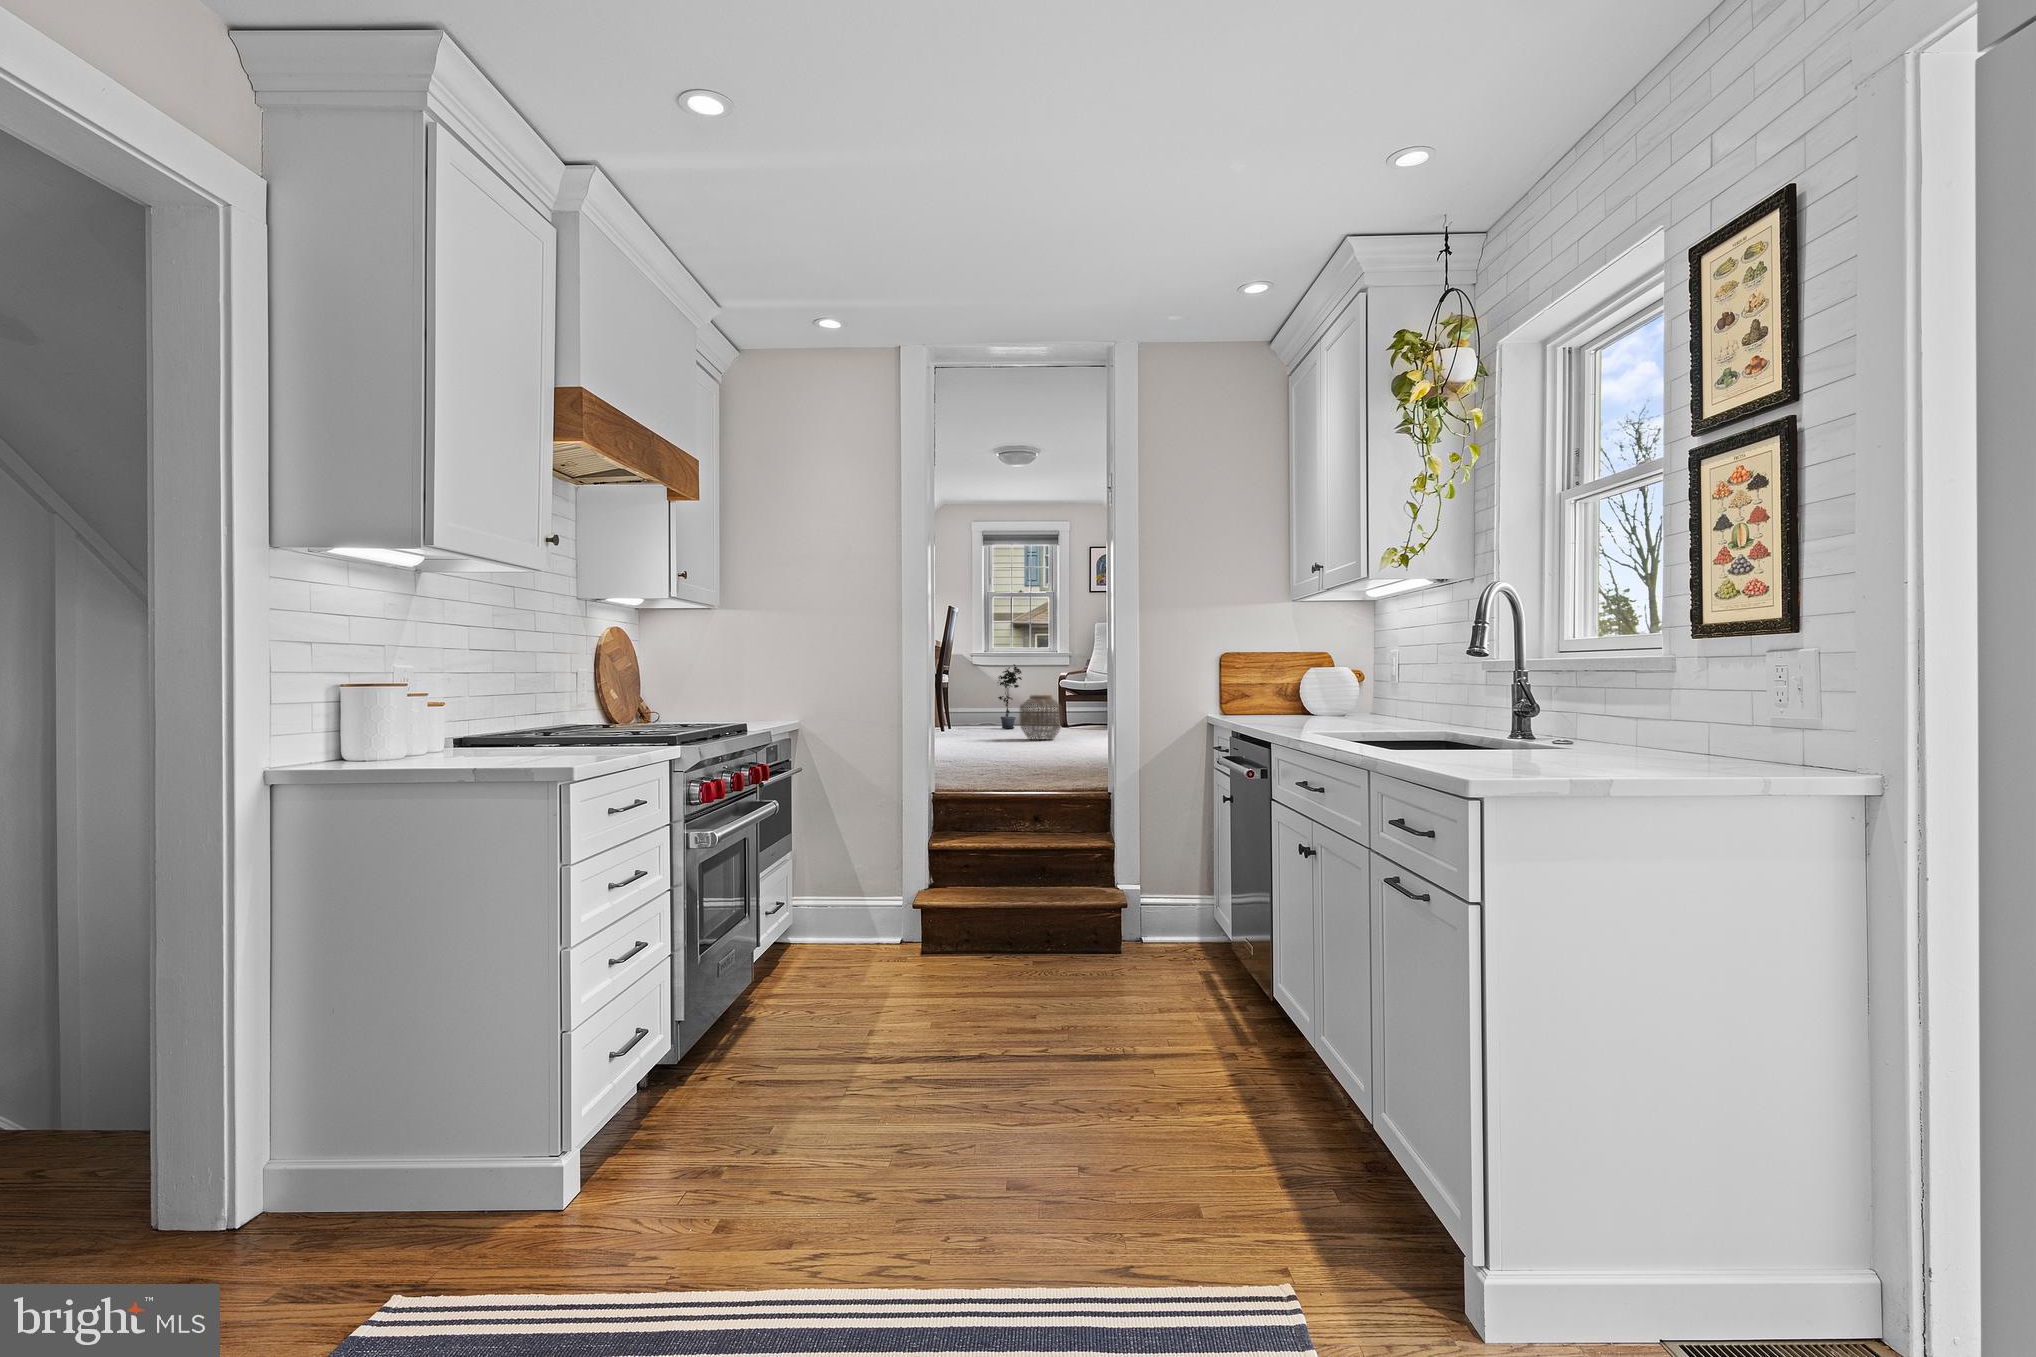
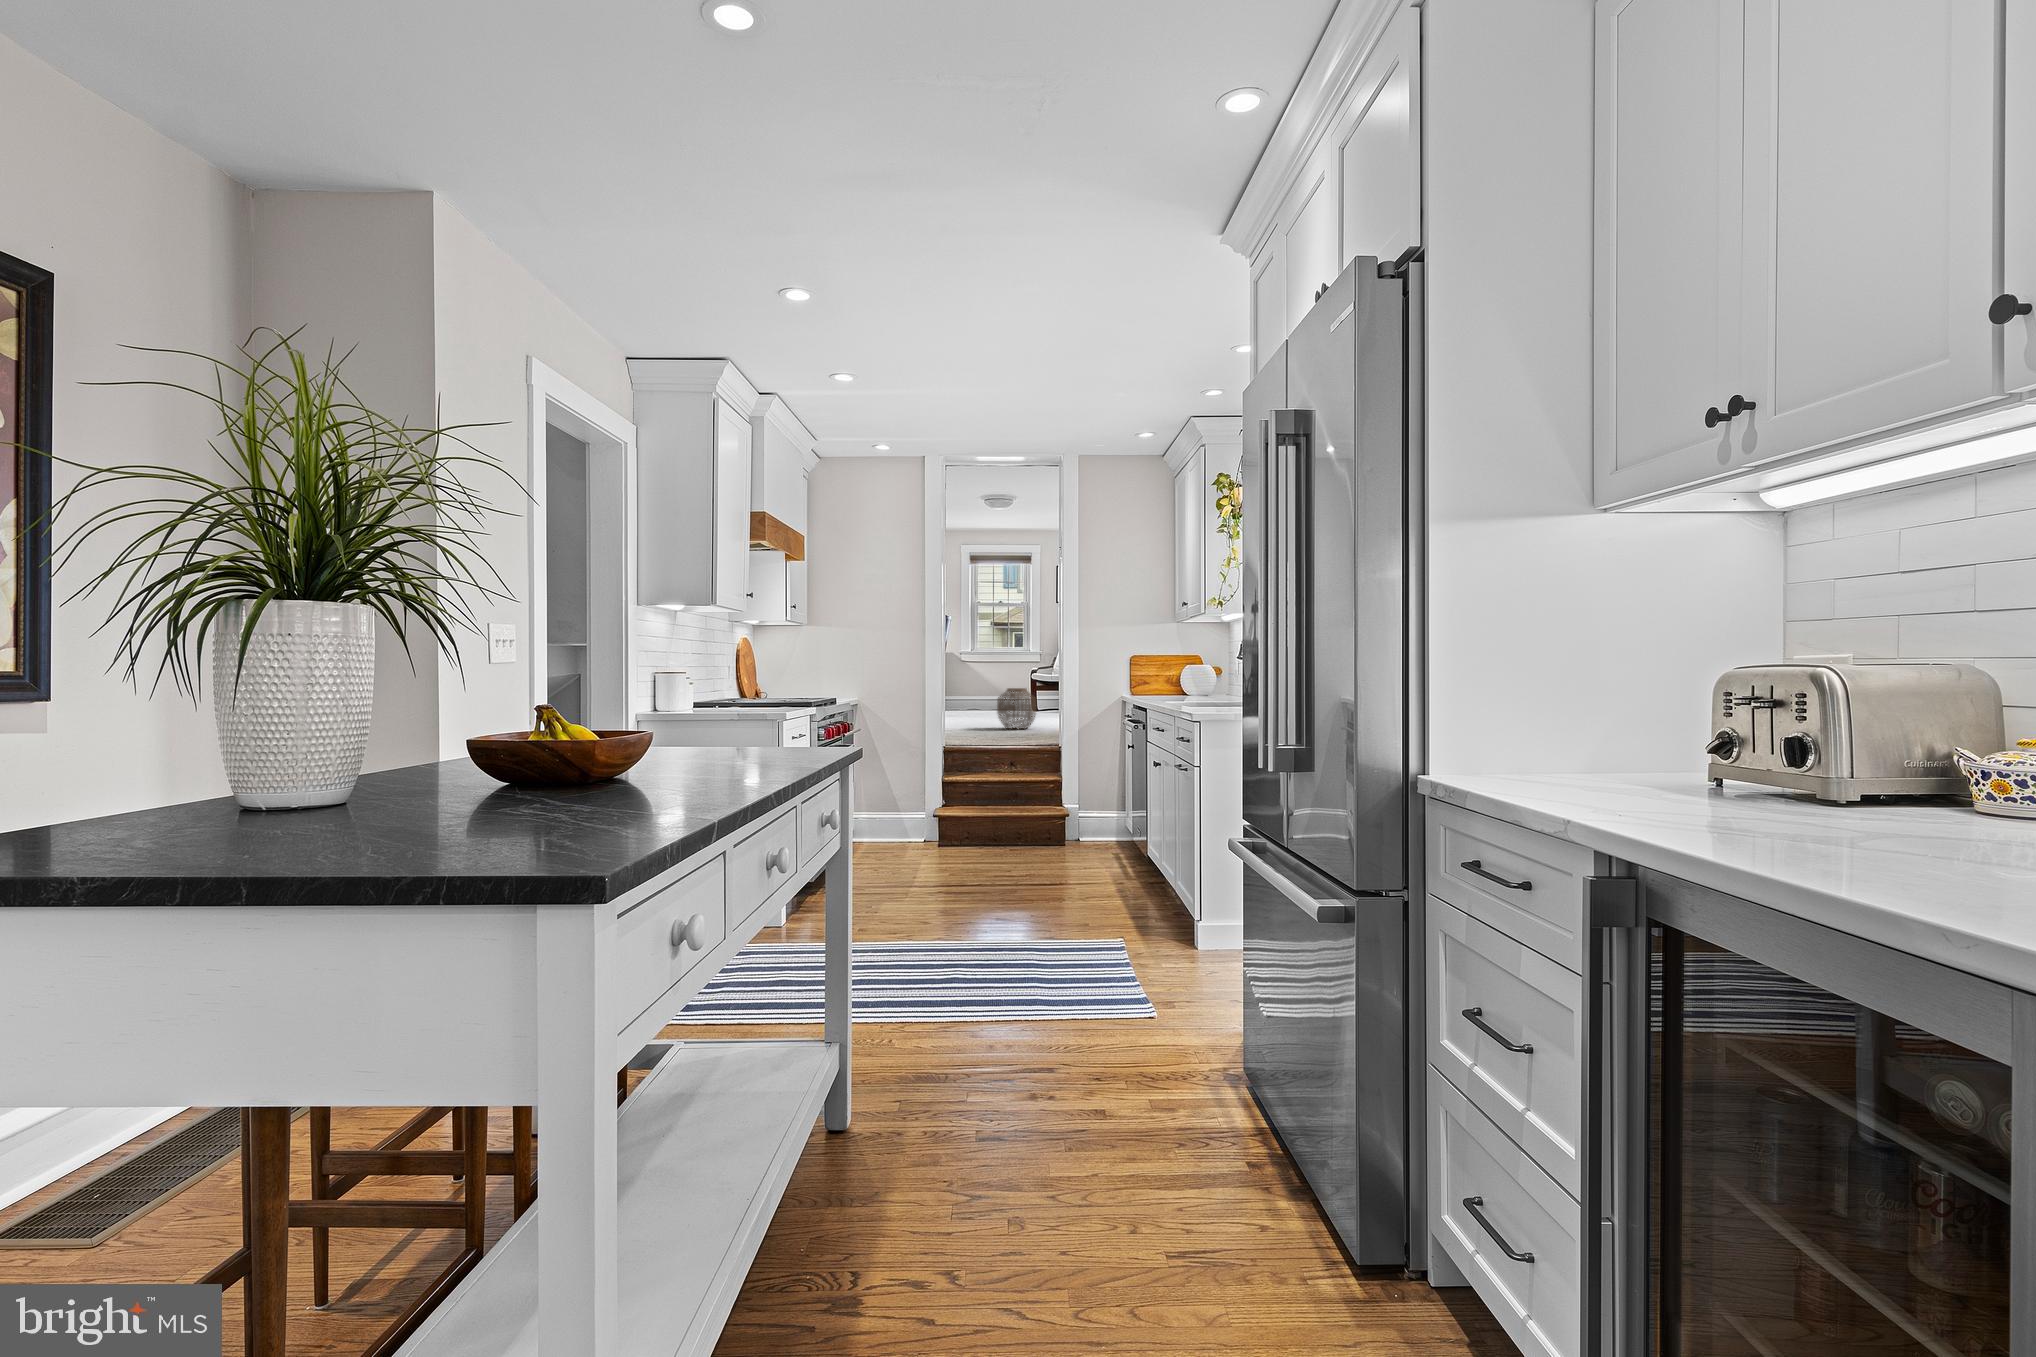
potted plant: present [998,664,1022,729] -> none [974,659,1000,718]

